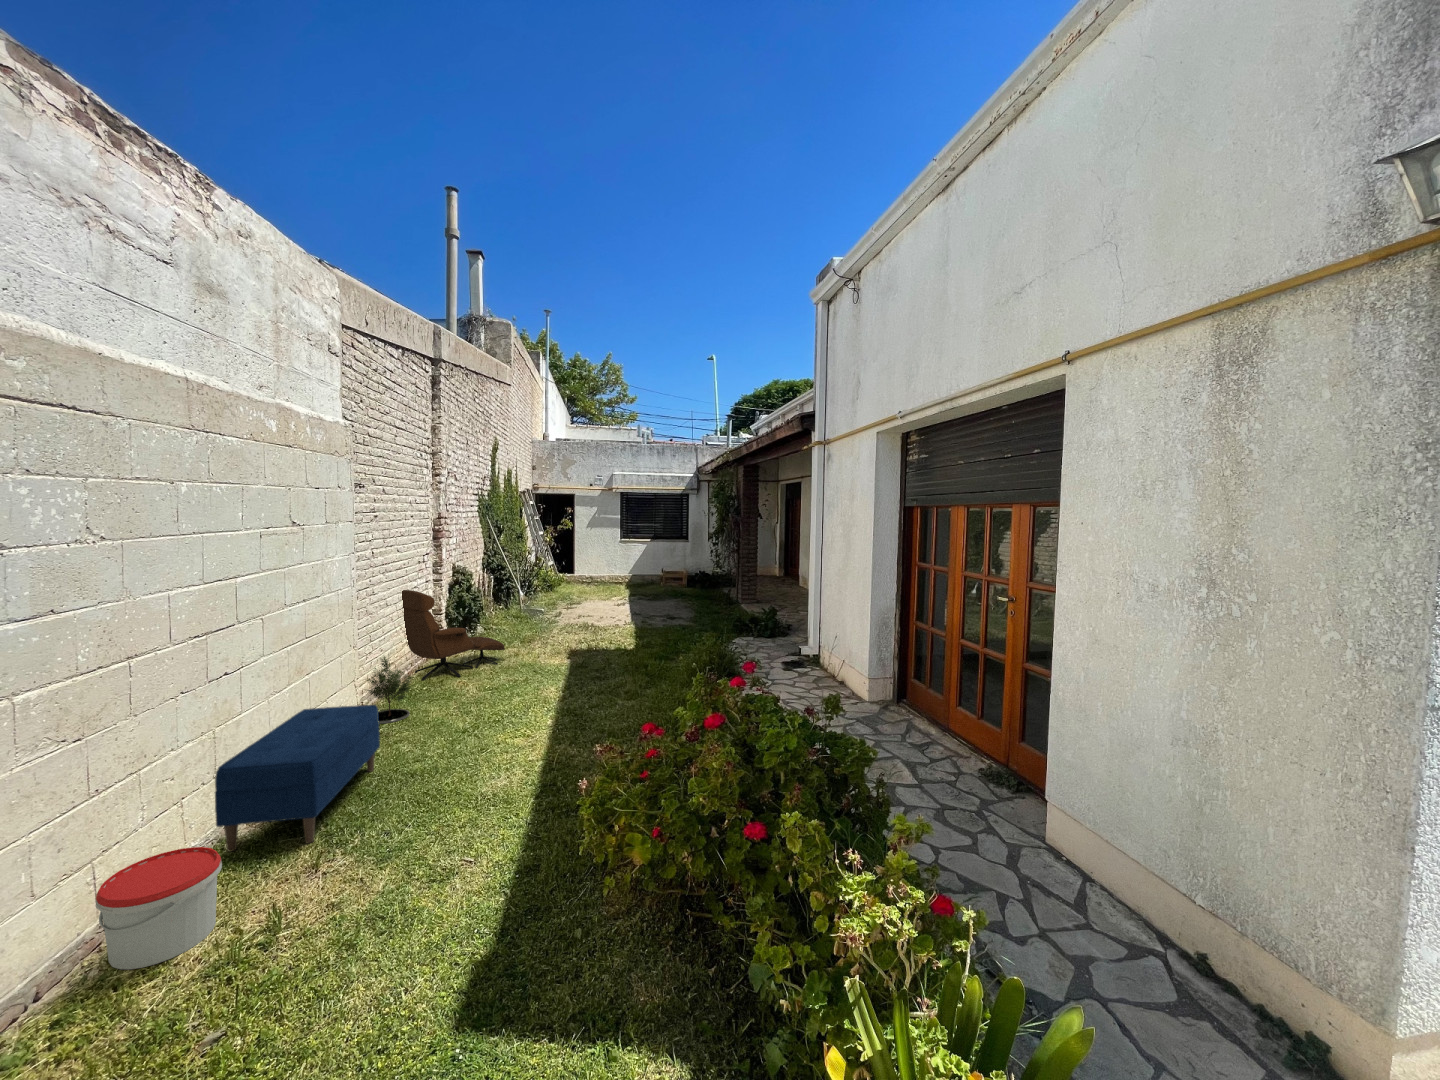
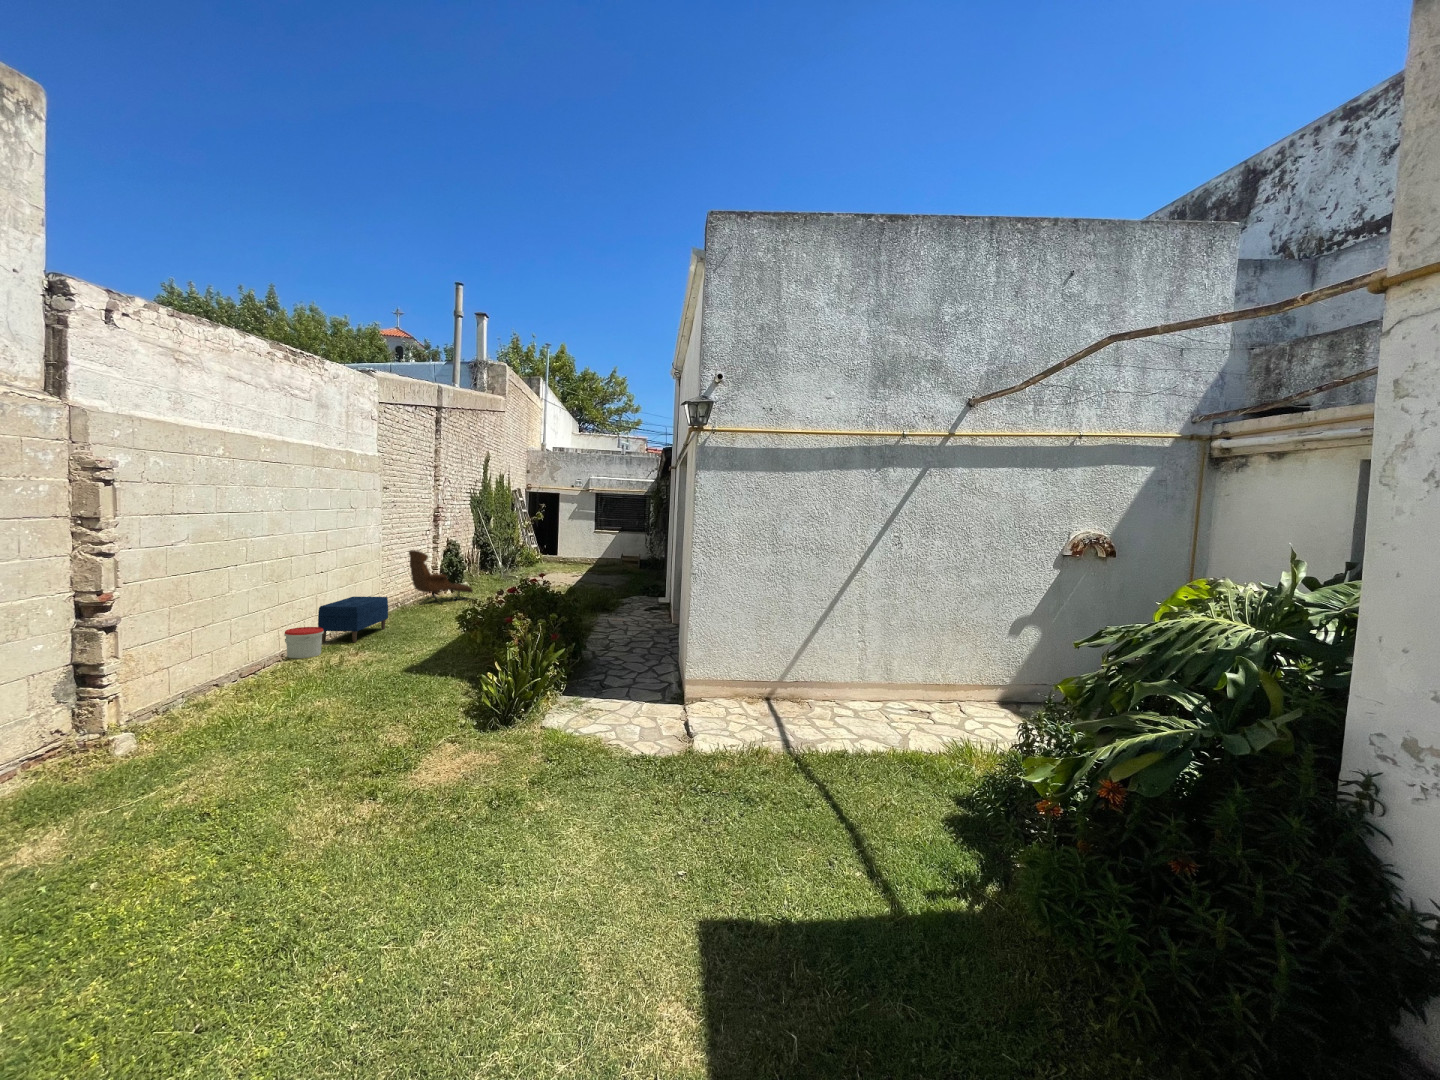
potted tree: present [367,657,413,724] -> none [384,579,412,617]

